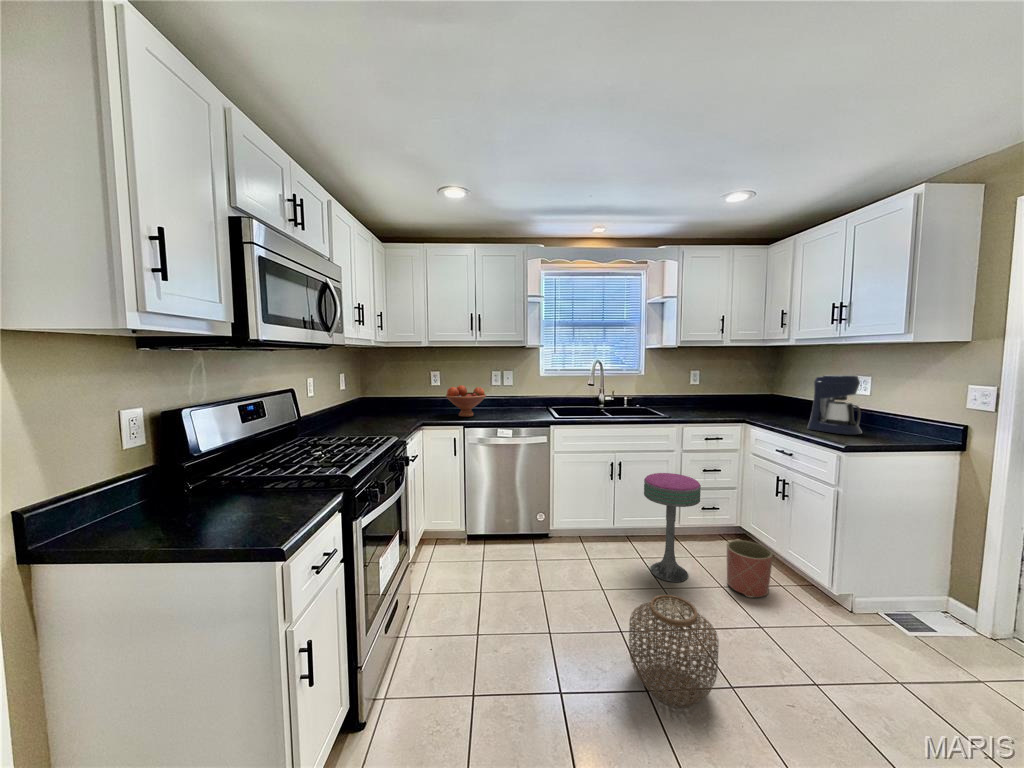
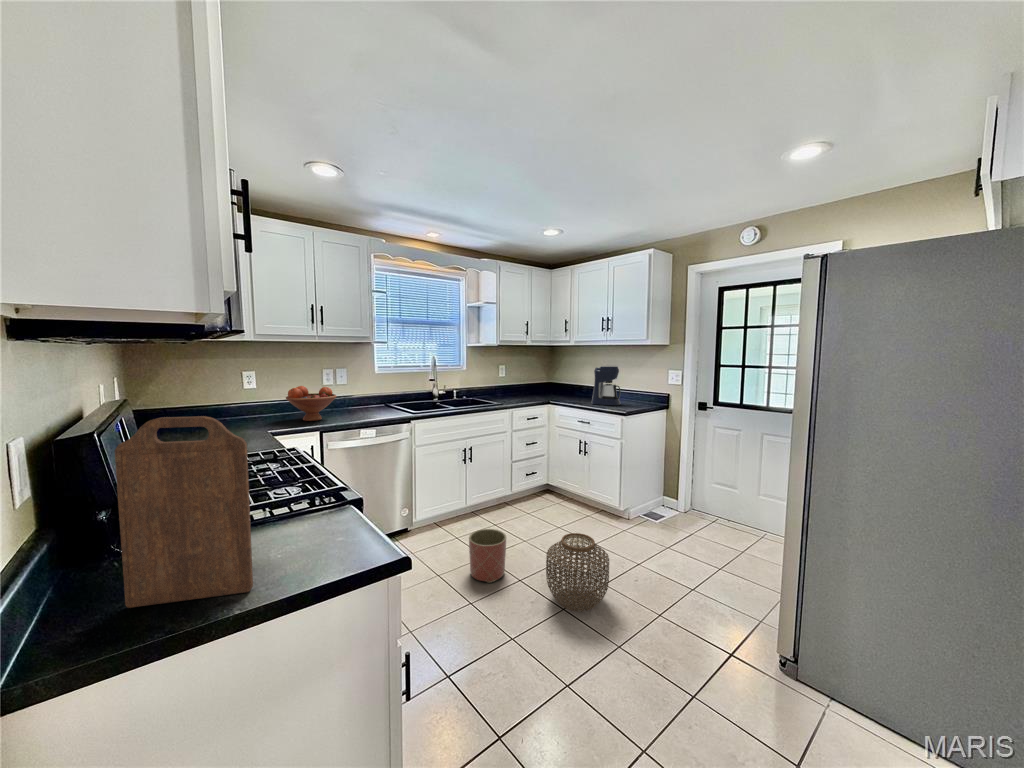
cutting board: none [138,404,195,536] -> present [115,416,253,608]
bar stool: present [644,473,701,582] -> none [501,449,544,535]
planter: present [727,540,773,597] -> present [469,529,506,583]

